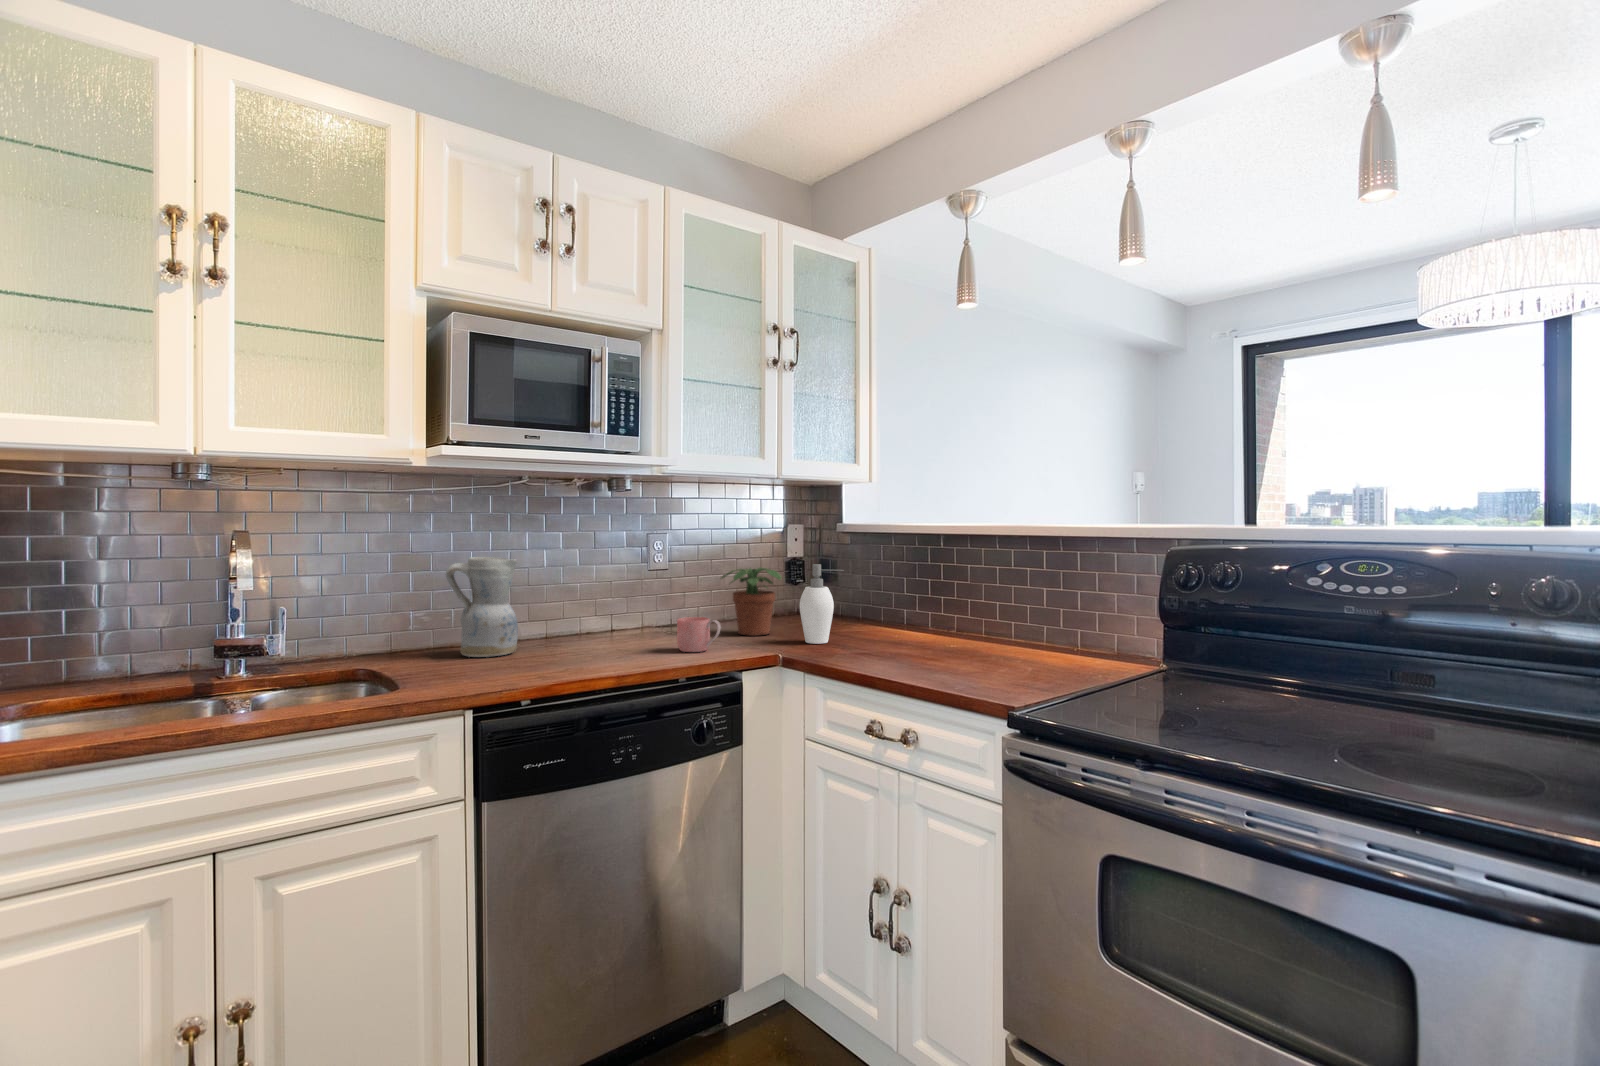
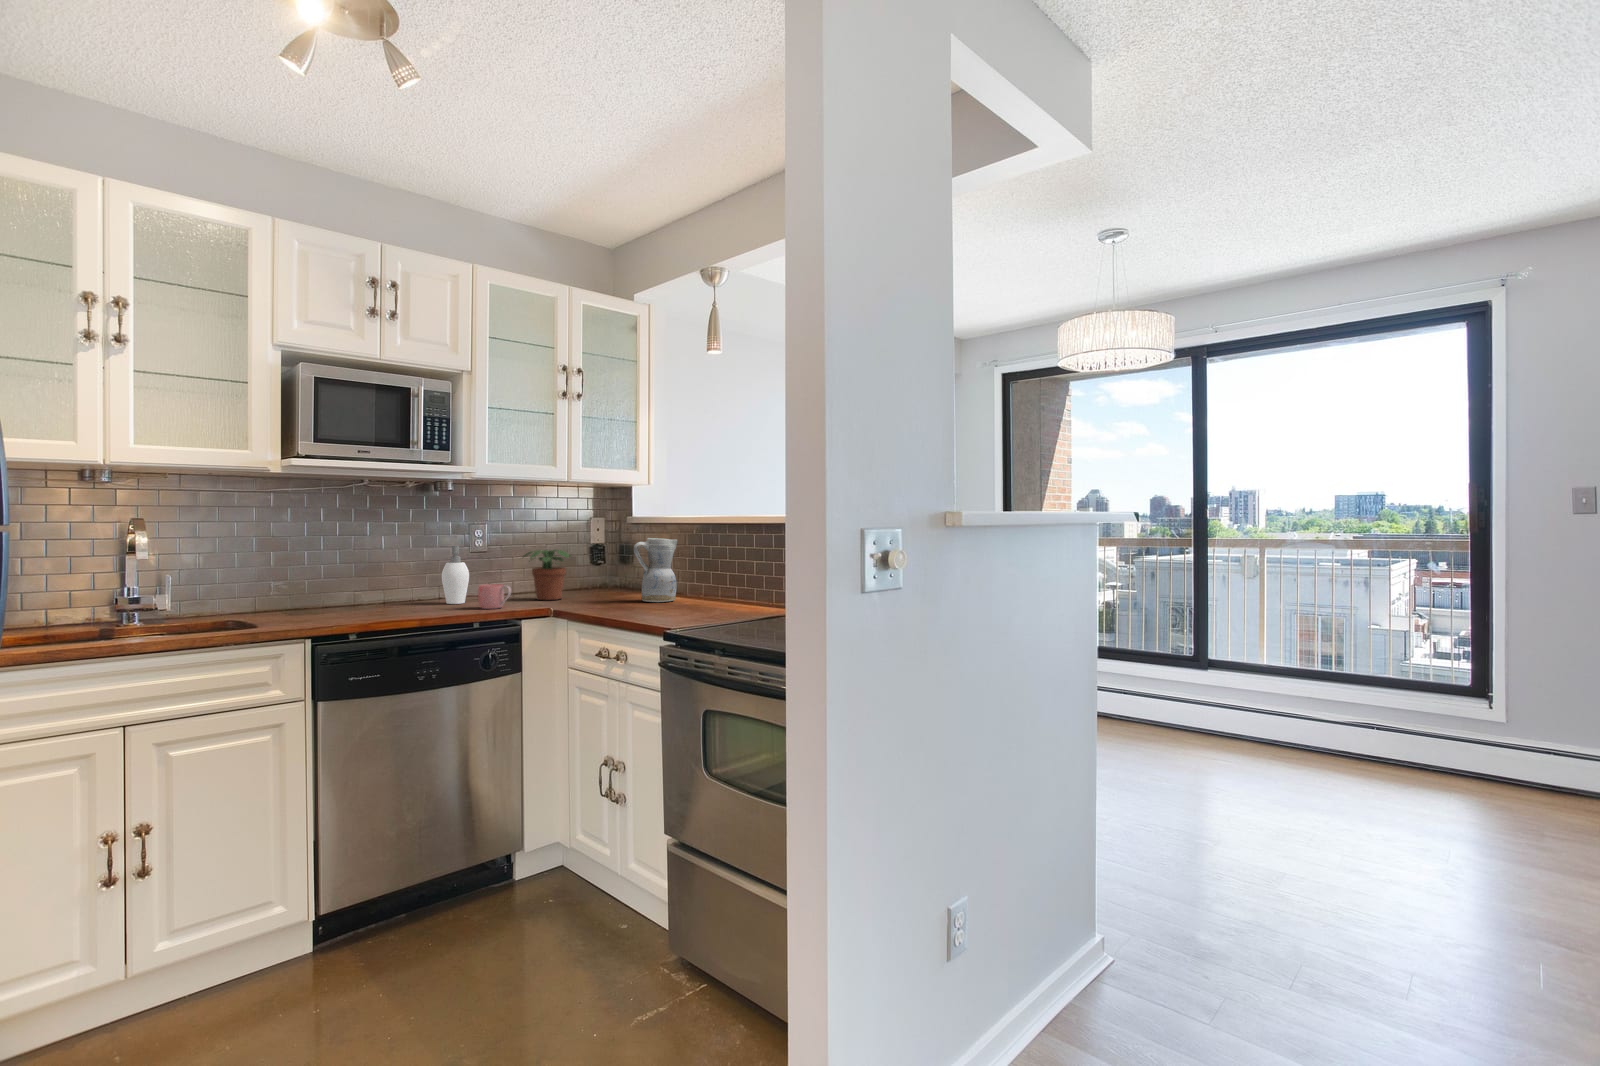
ceramic pitcher: present [446,557,518,657] -> present [634,538,677,602]
soap dispenser: present [800,564,844,644] -> present [441,546,469,604]

